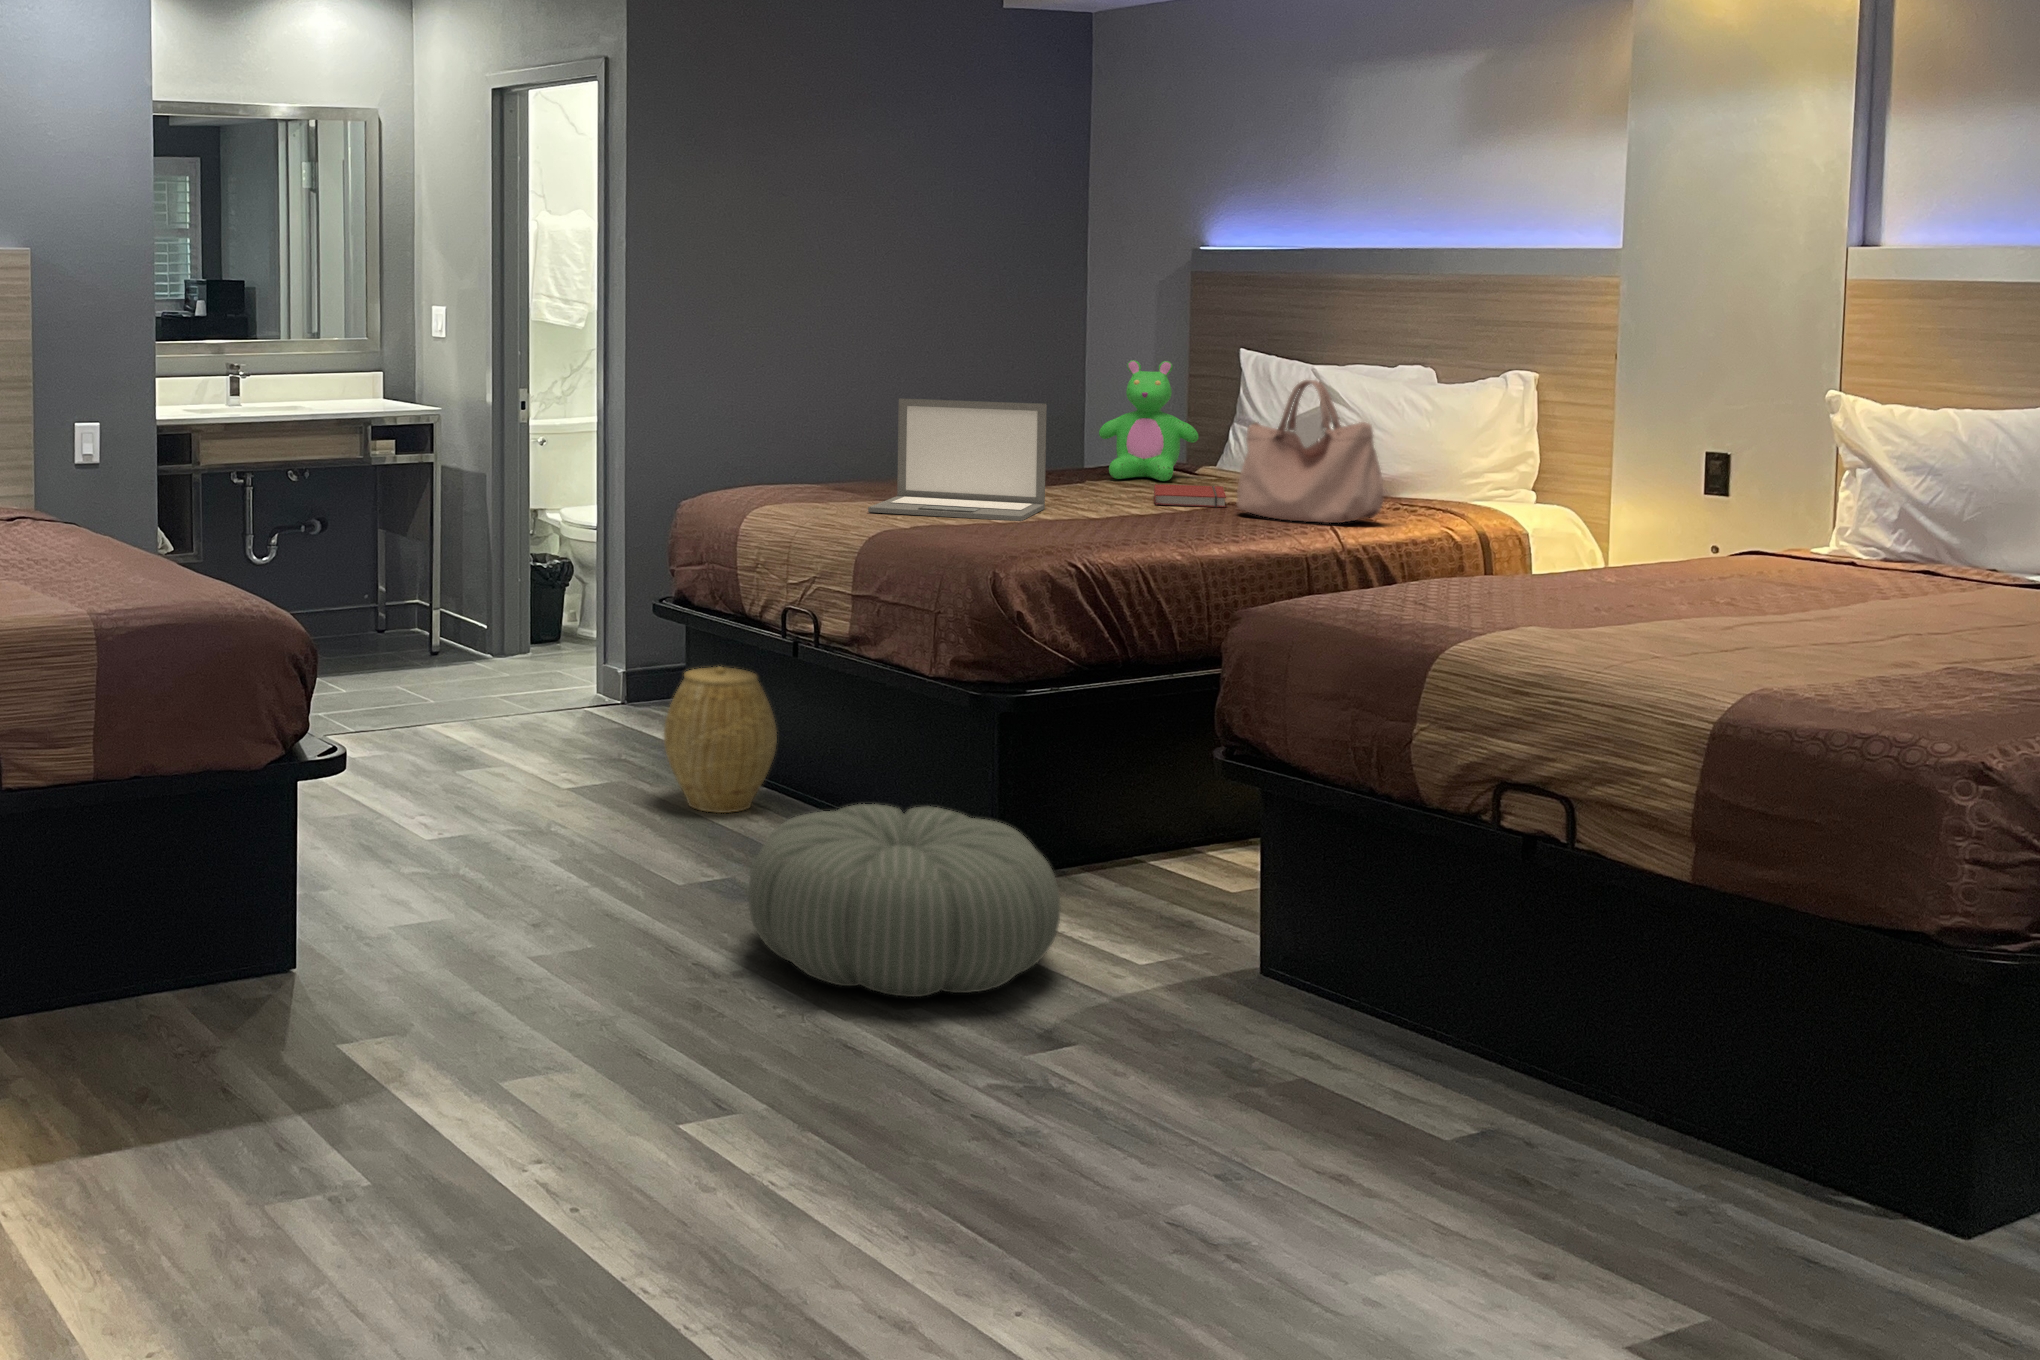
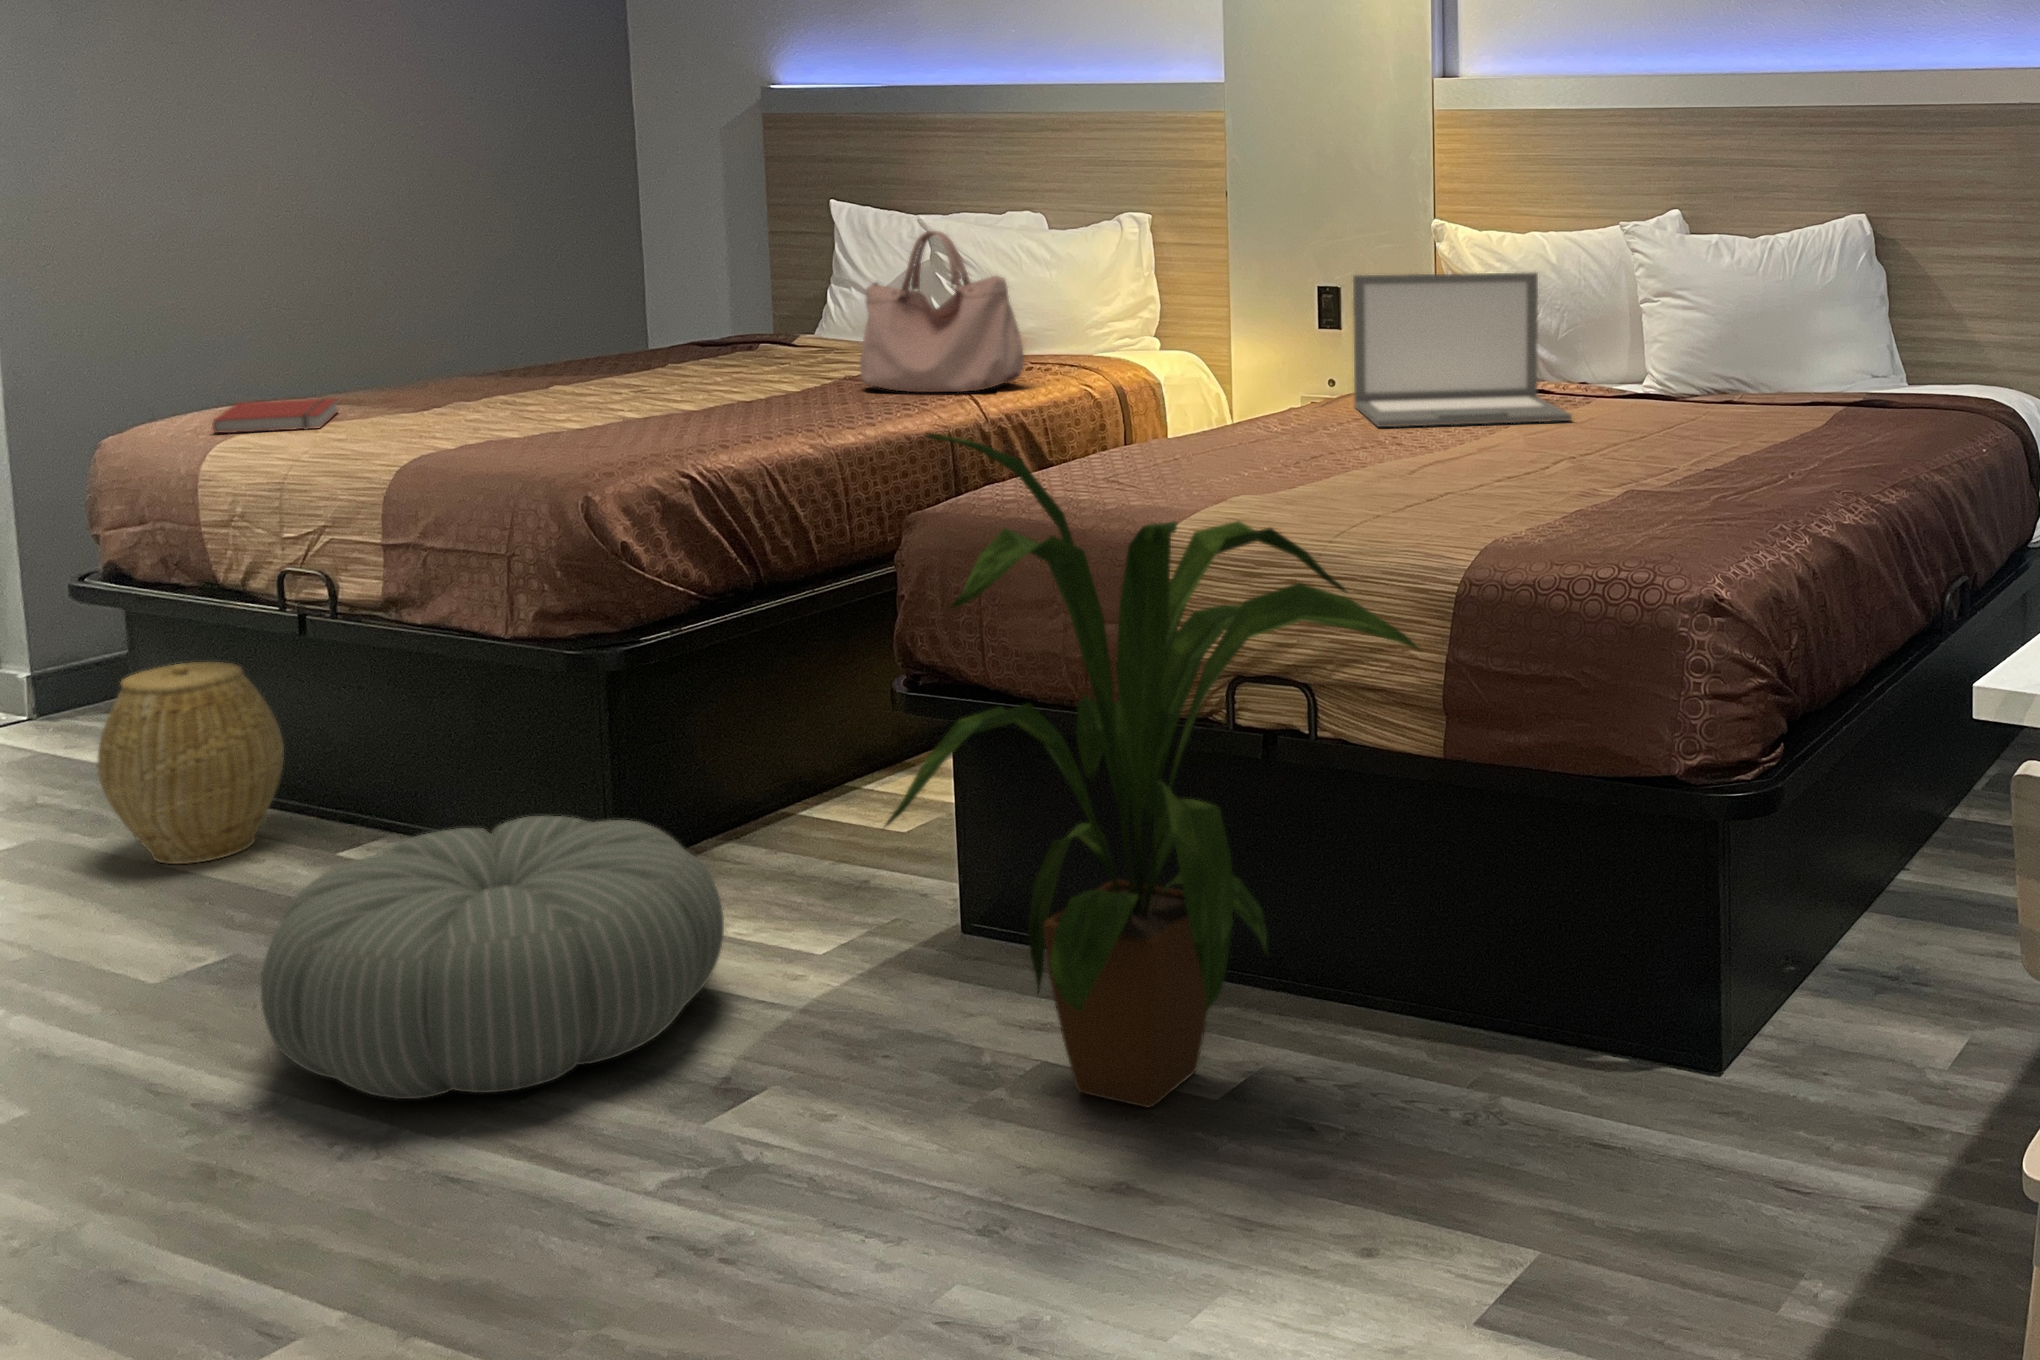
teddy bear: present [1099,360,1199,481] -> none [678,217,797,358]
laptop: present [868,399,1047,521] -> present [1353,272,1572,427]
book: present [1154,484,1226,507] -> present [212,398,338,433]
house plant: none [1168,539,1657,1131] -> present [885,434,1419,1108]

